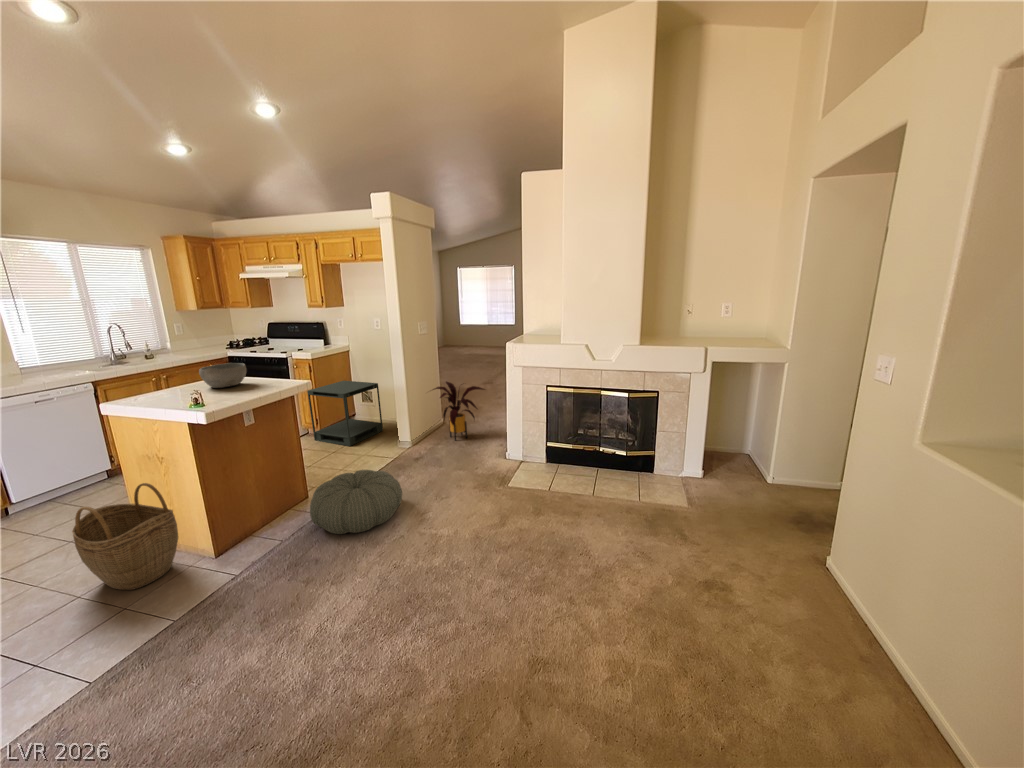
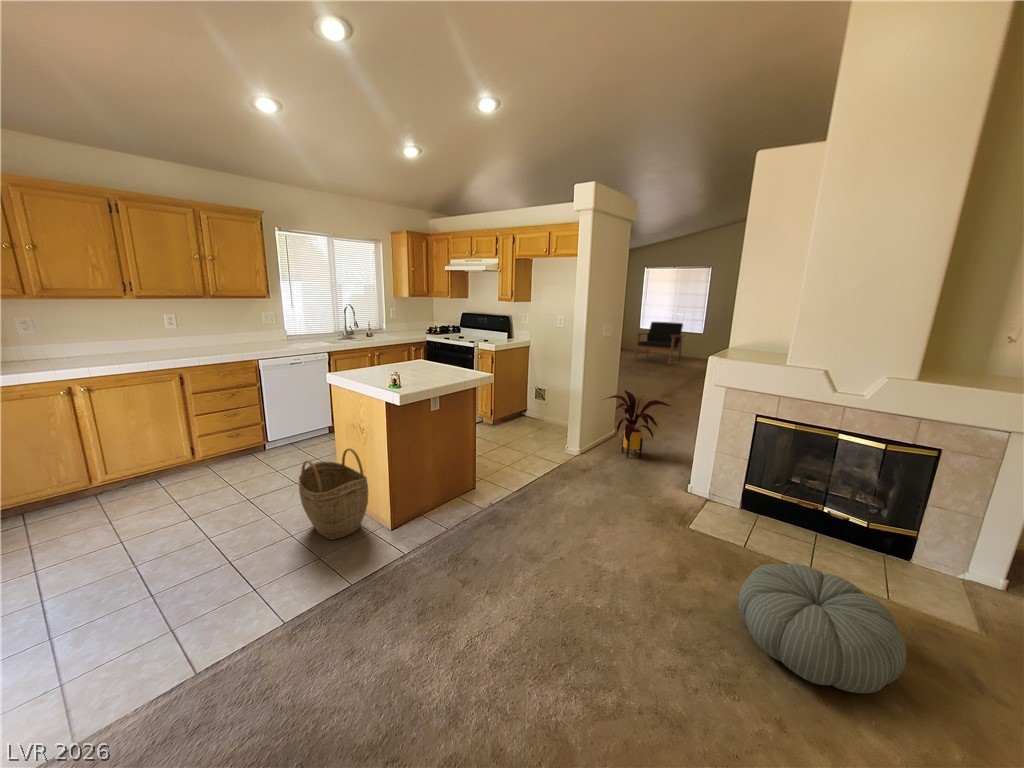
armchair: none [454,319,496,357] -> present [634,322,684,365]
bowl: present [199,363,247,388] -> none [402,349,439,372]
side table: present [307,381,383,446] -> none [487,375,553,443]
pouf: present [310,470,402,534] -> present [738,564,906,693]

